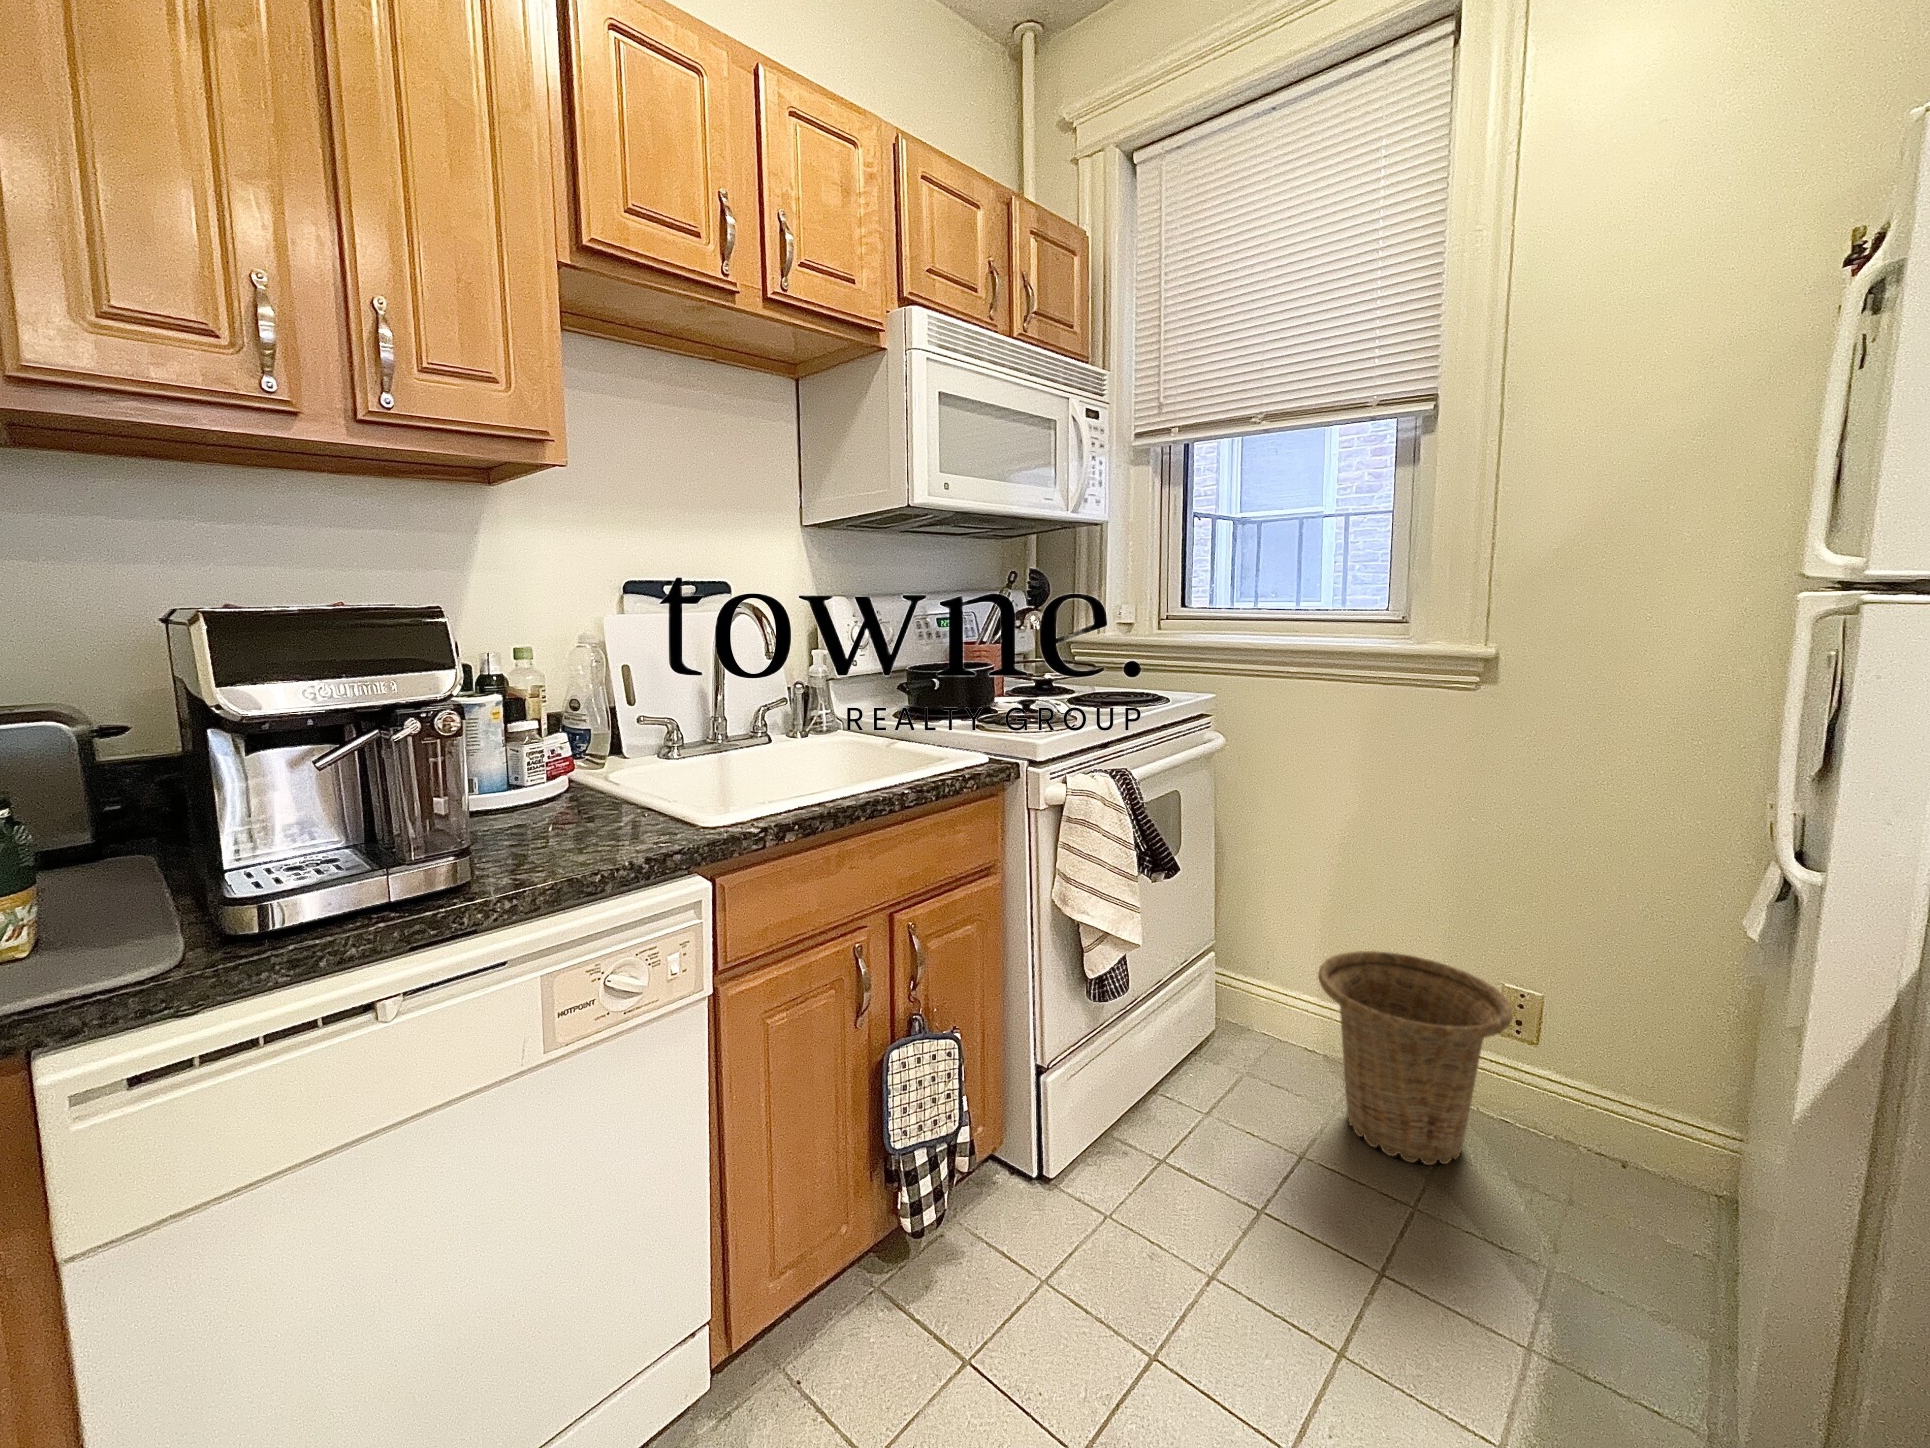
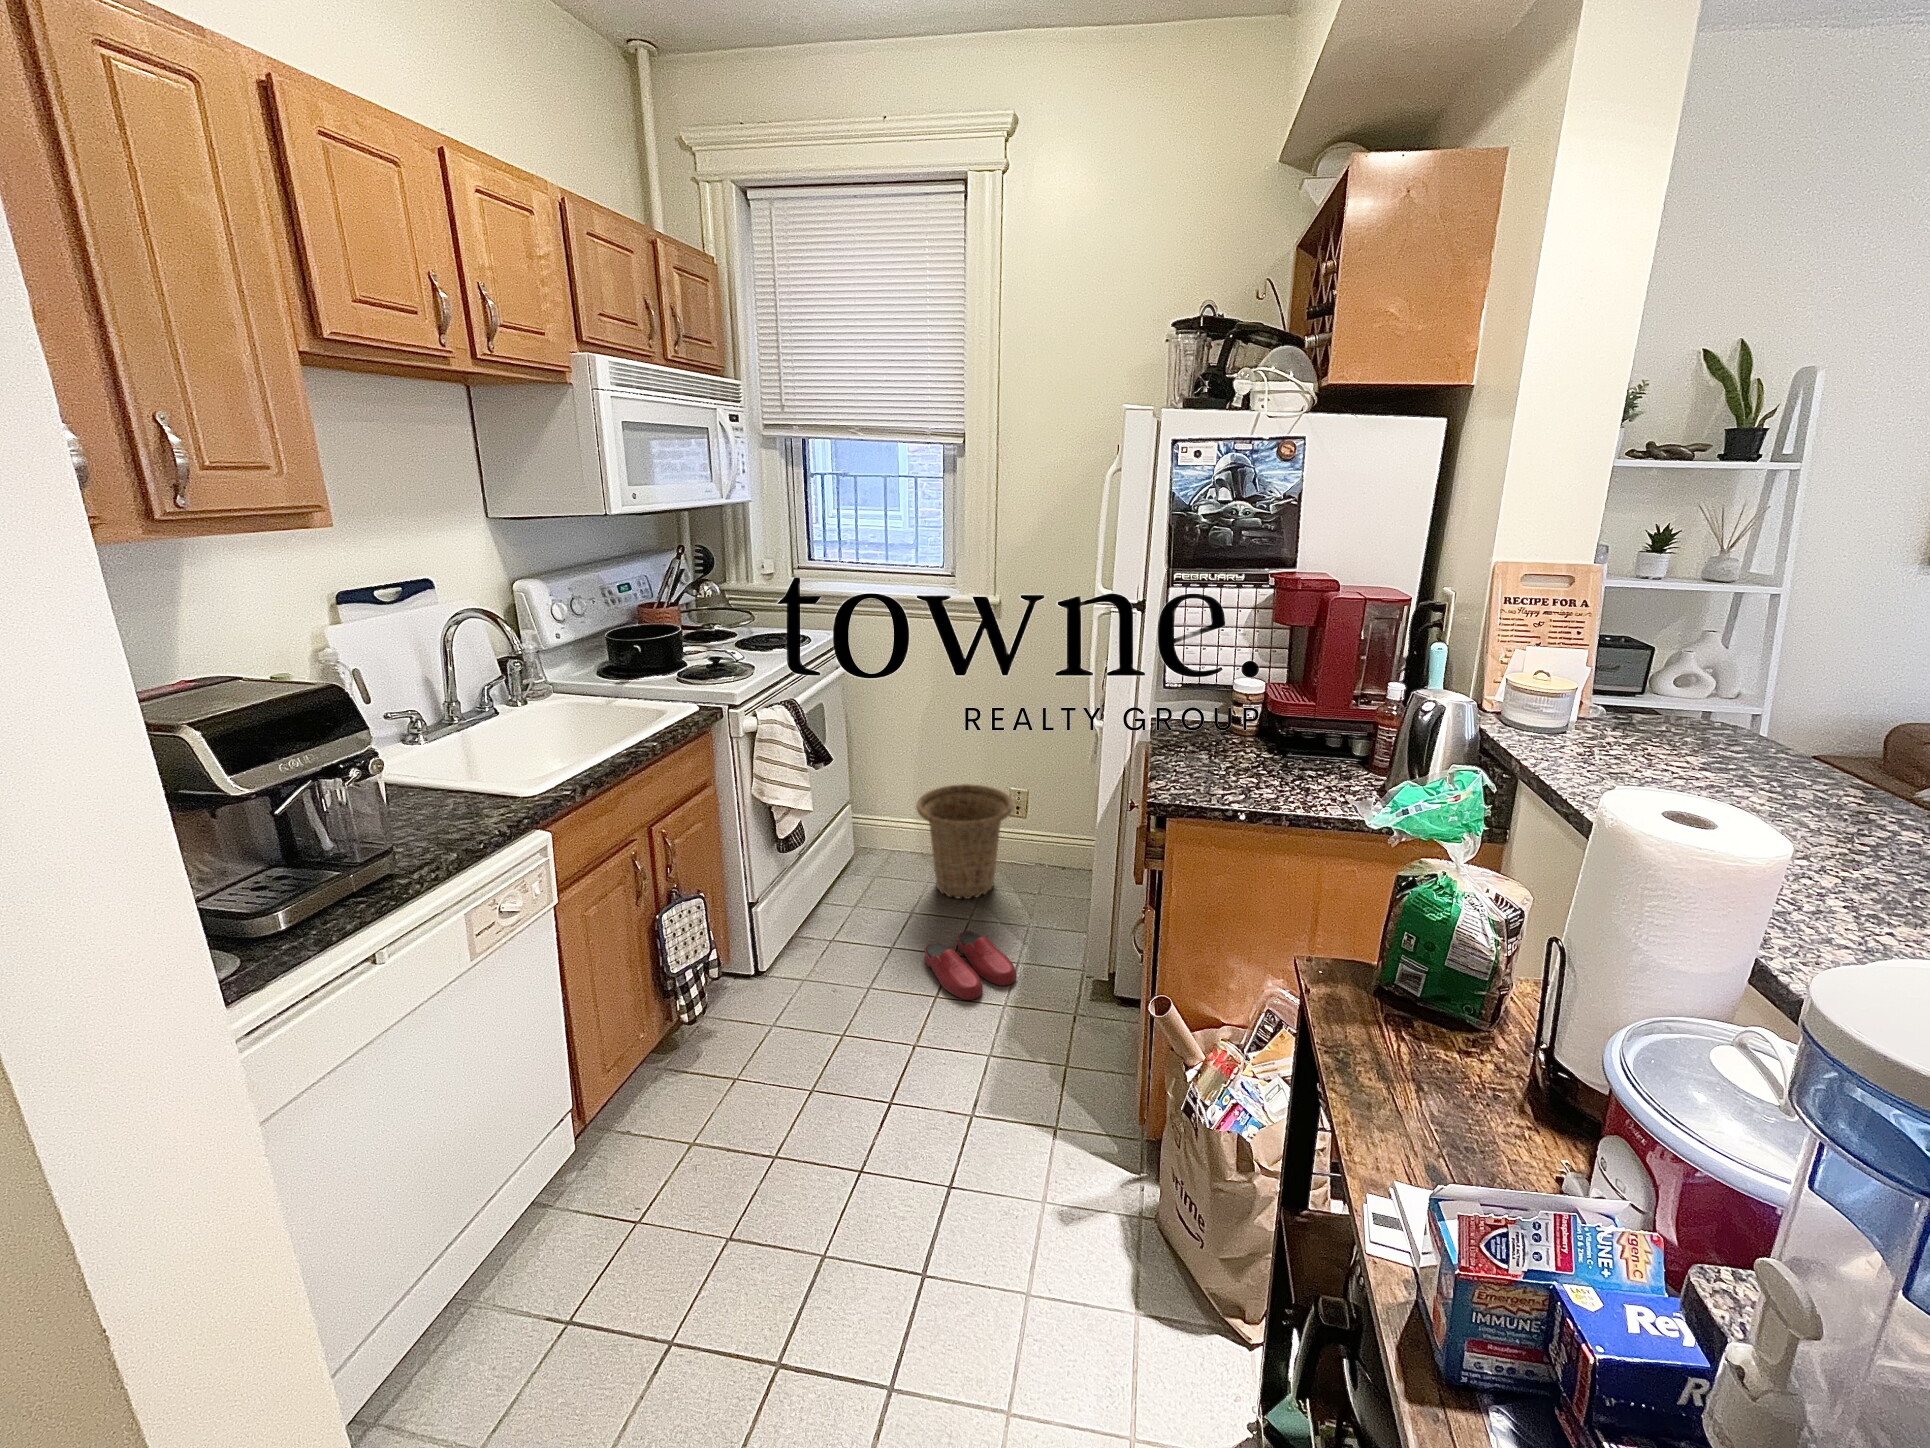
slippers: none [1322,1231,1533,1403] -> present [925,931,1016,1000]

